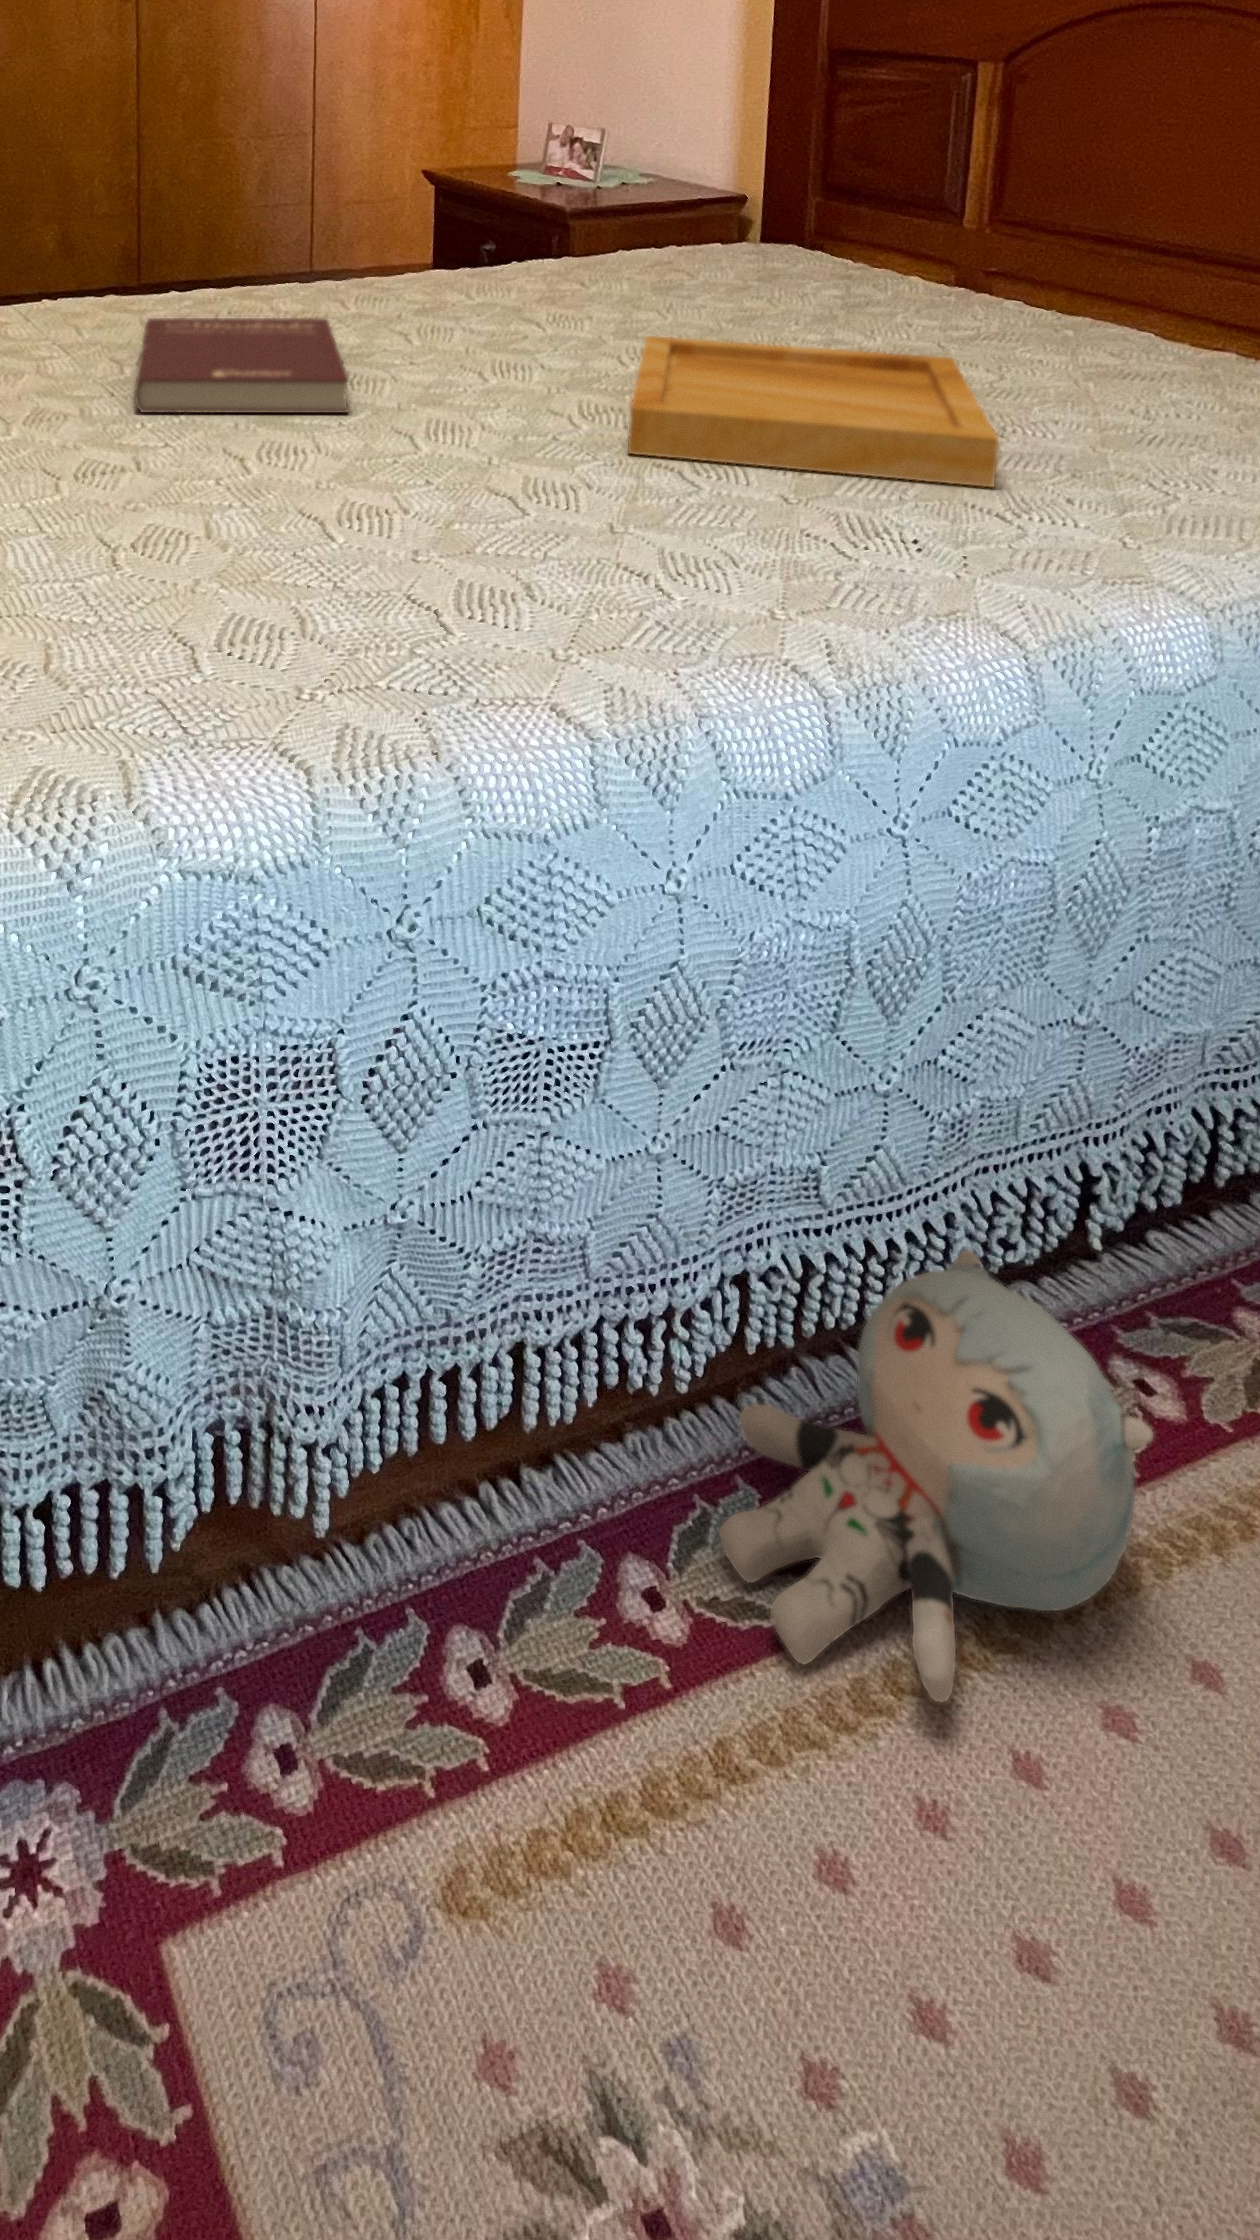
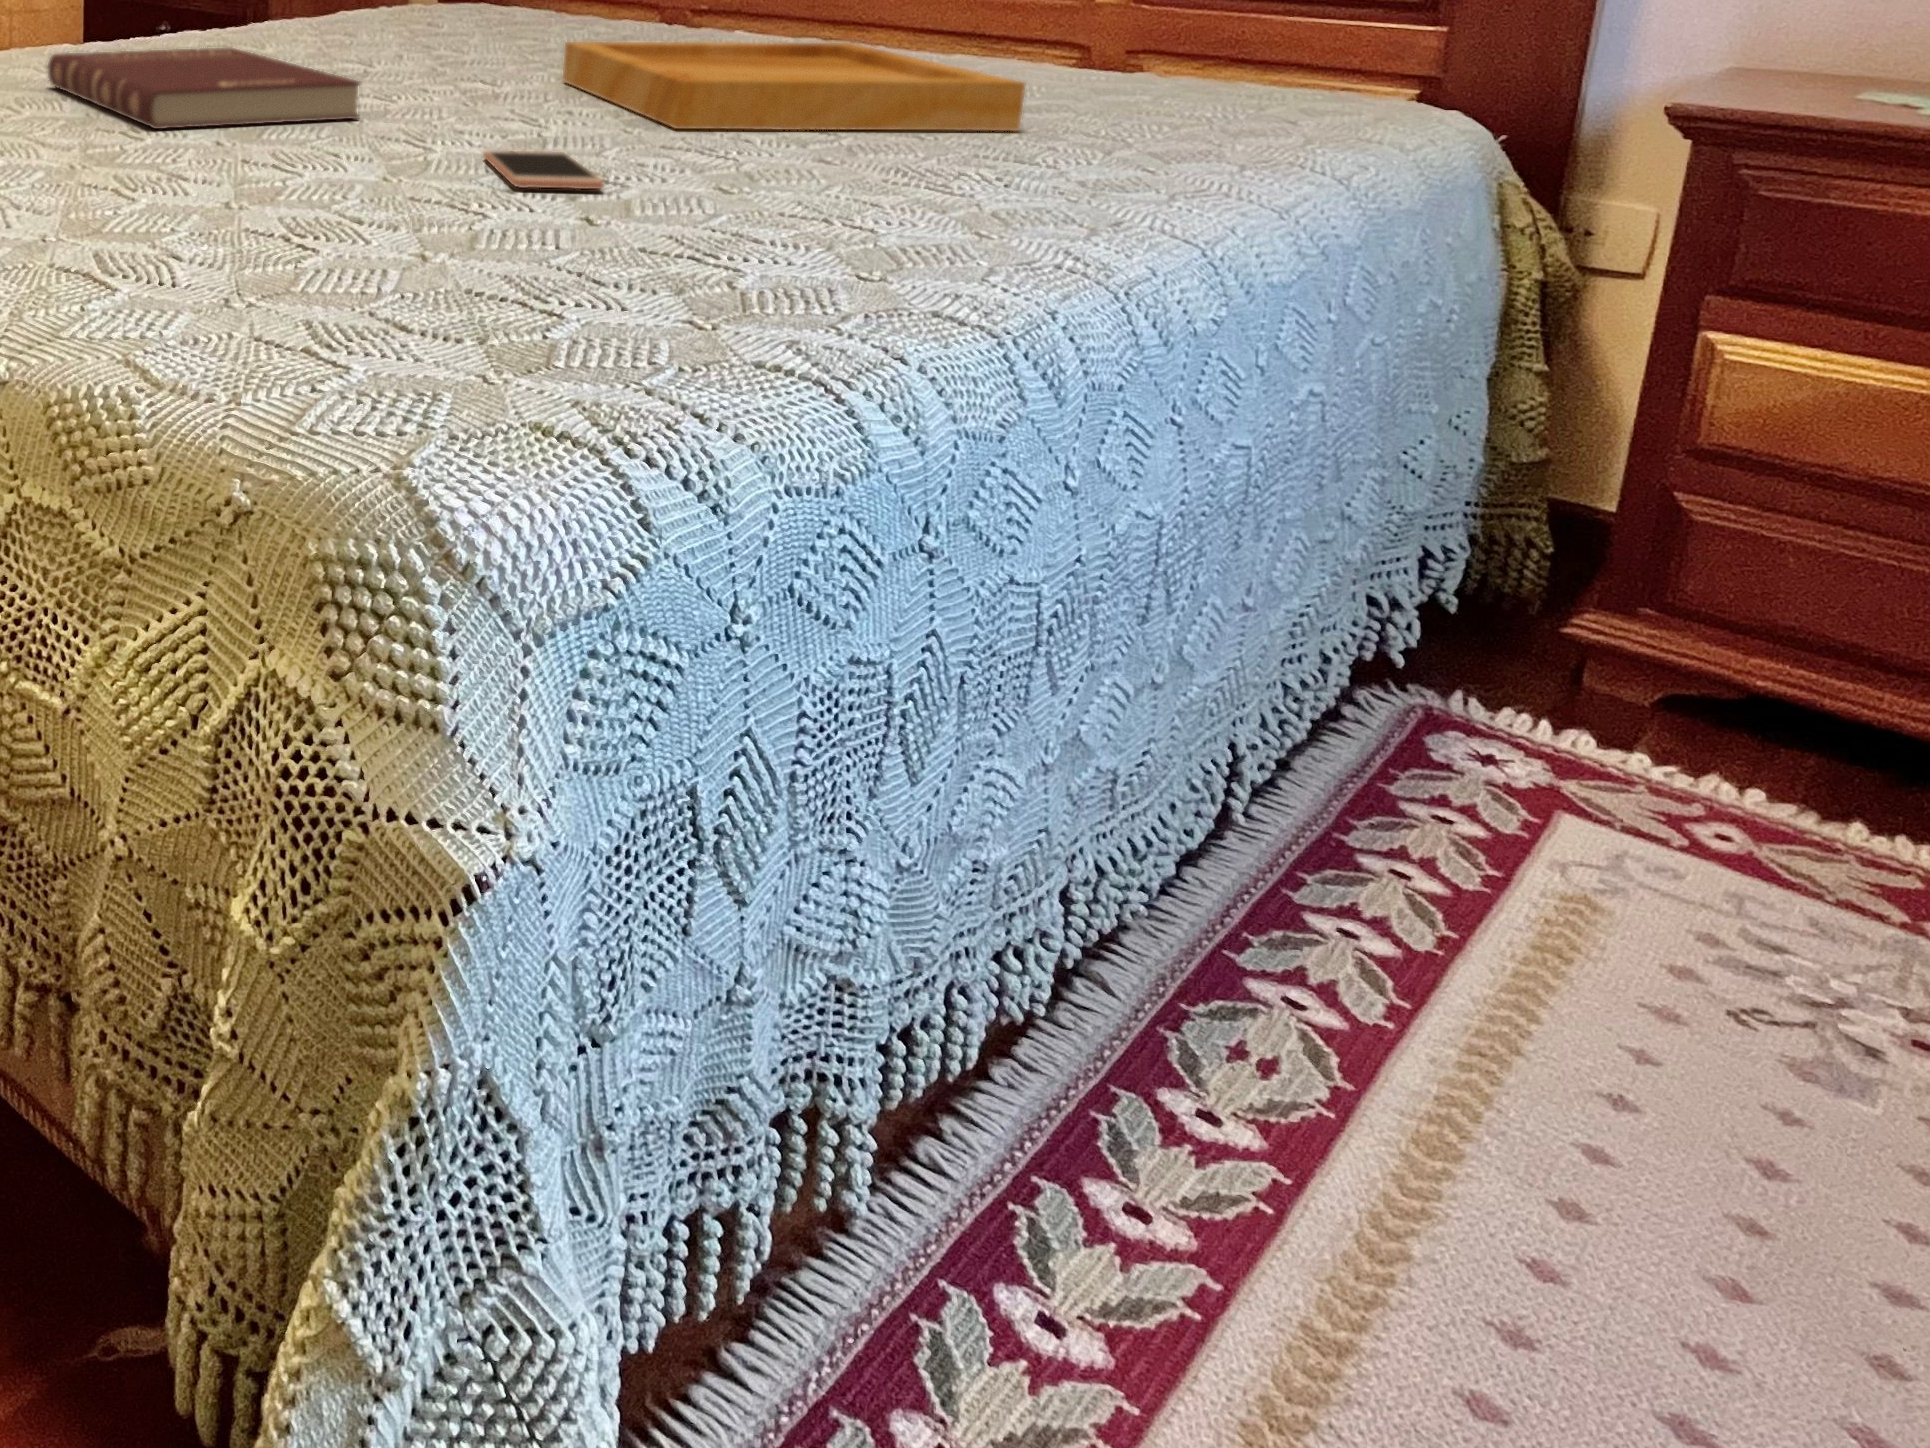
smartphone: none [319,470,439,530] -> present [483,150,604,189]
plush toy: present [719,1250,1153,1702] -> none [1105,818,1539,1233]

